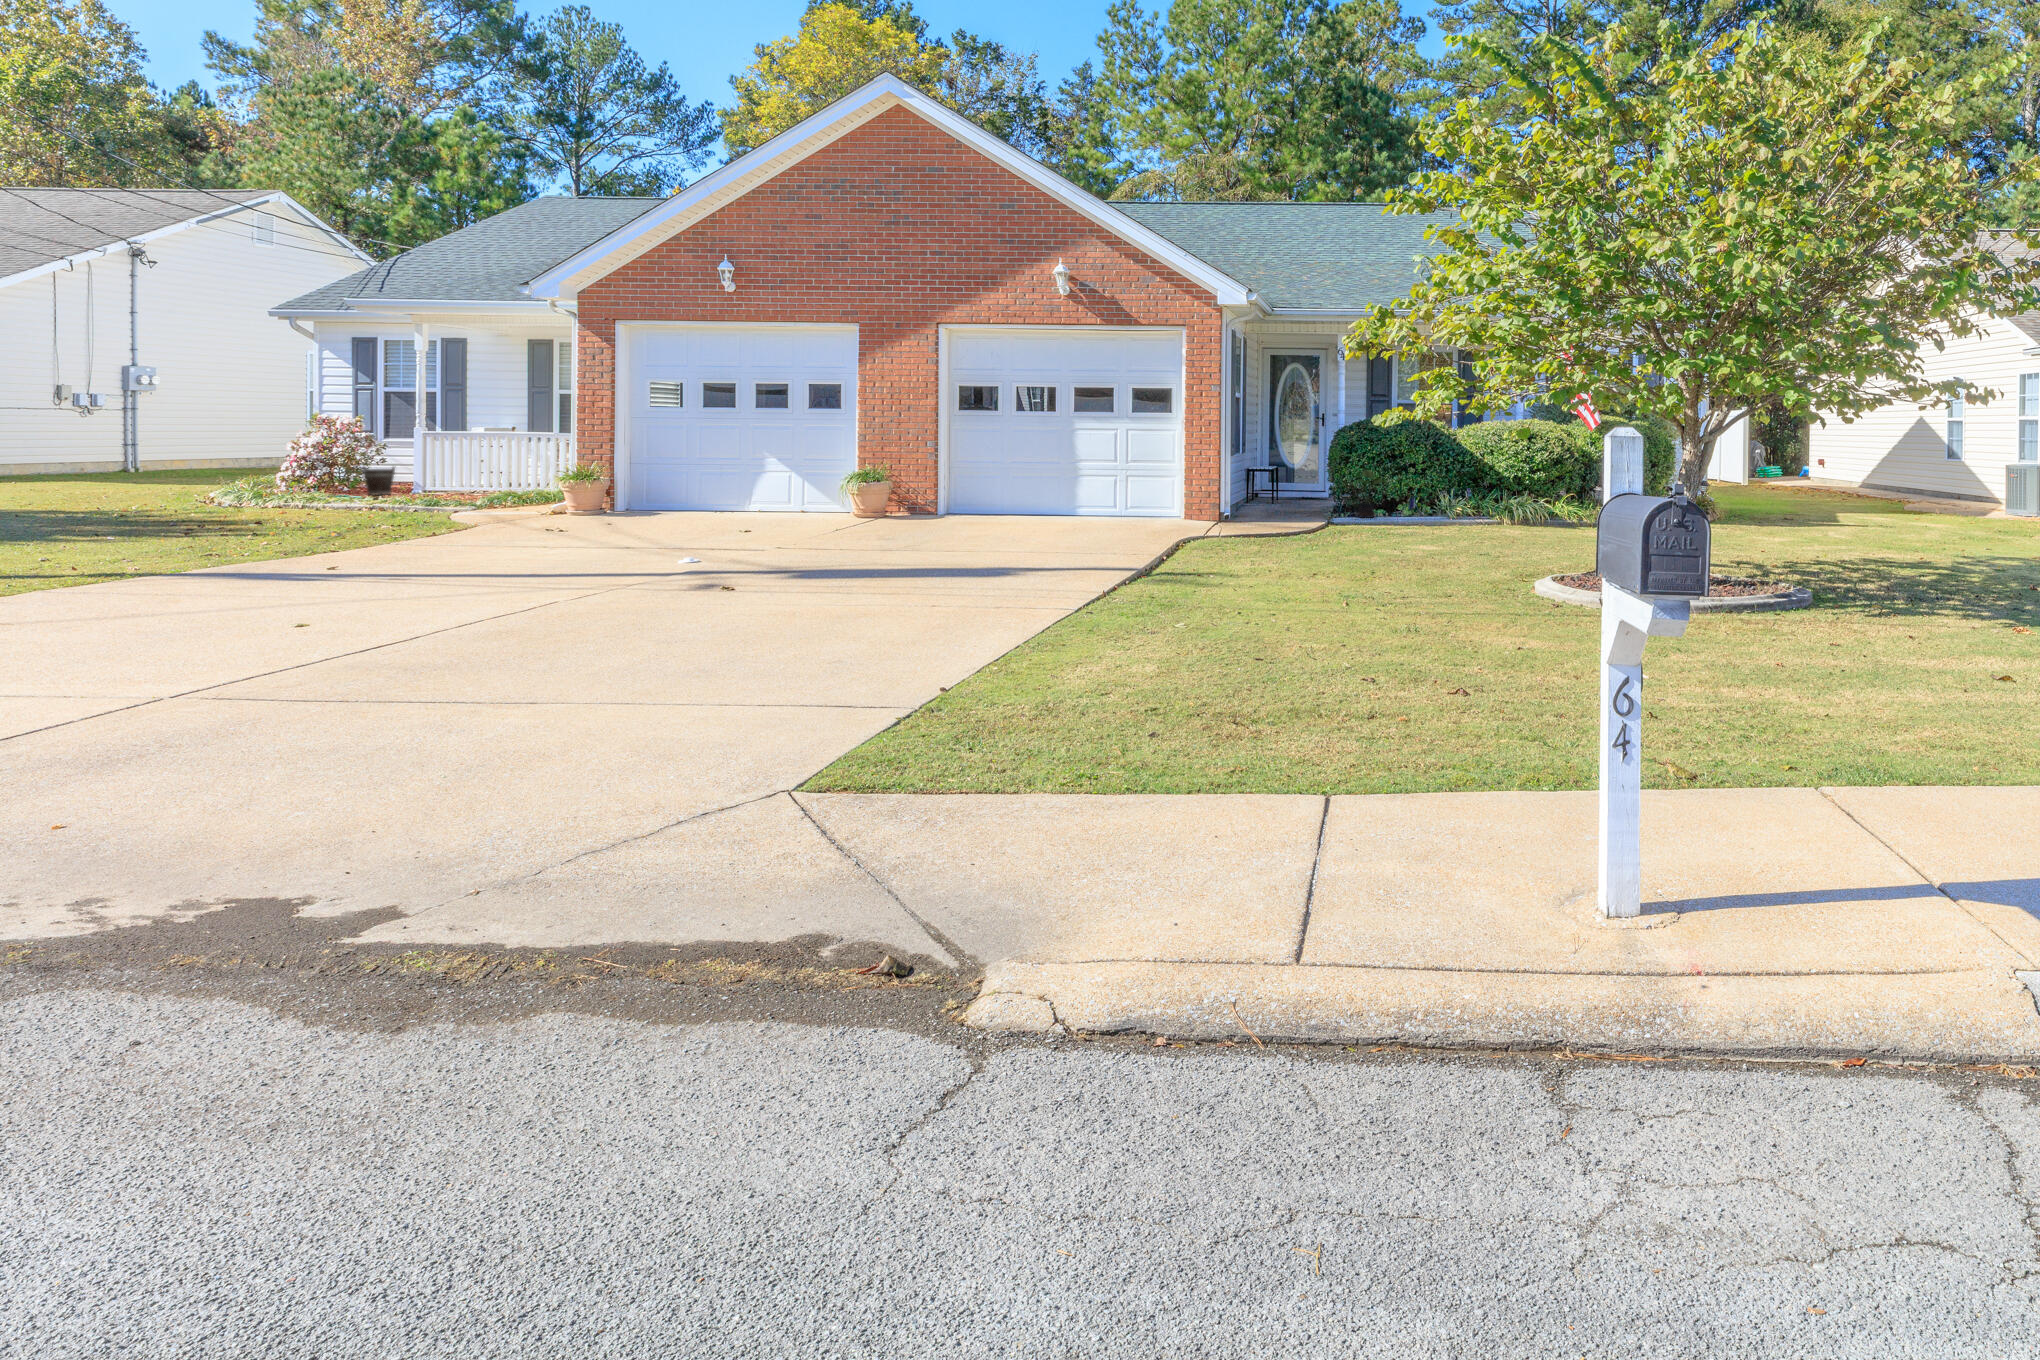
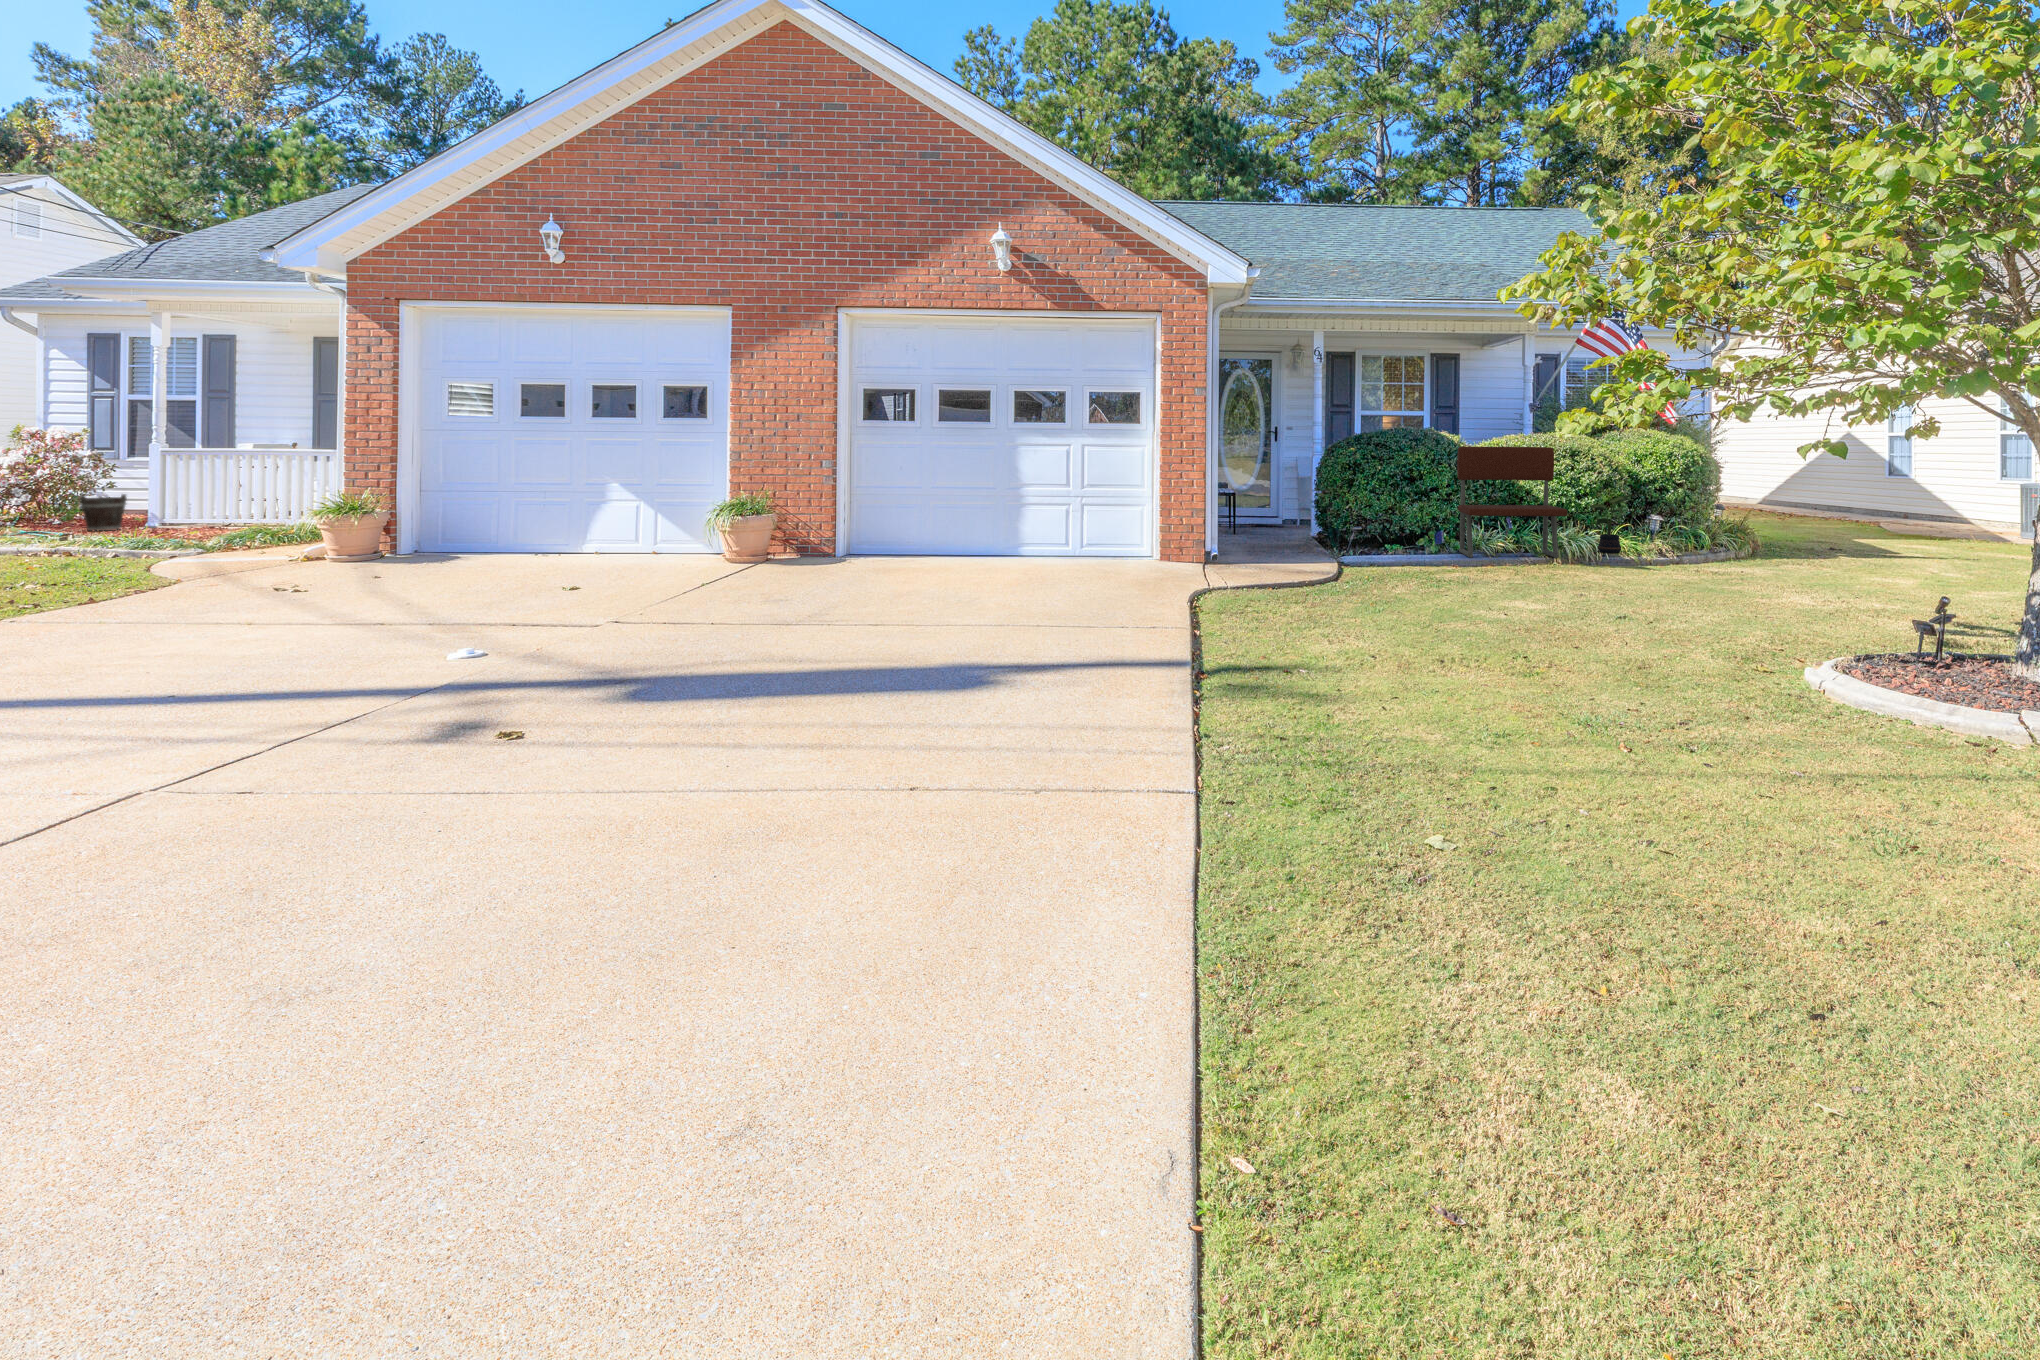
bench: none [1432,432,1511,522] -> present [1457,447,1567,558]
potted plant: present [1358,470,1384,518] -> present [1590,495,1632,553]

